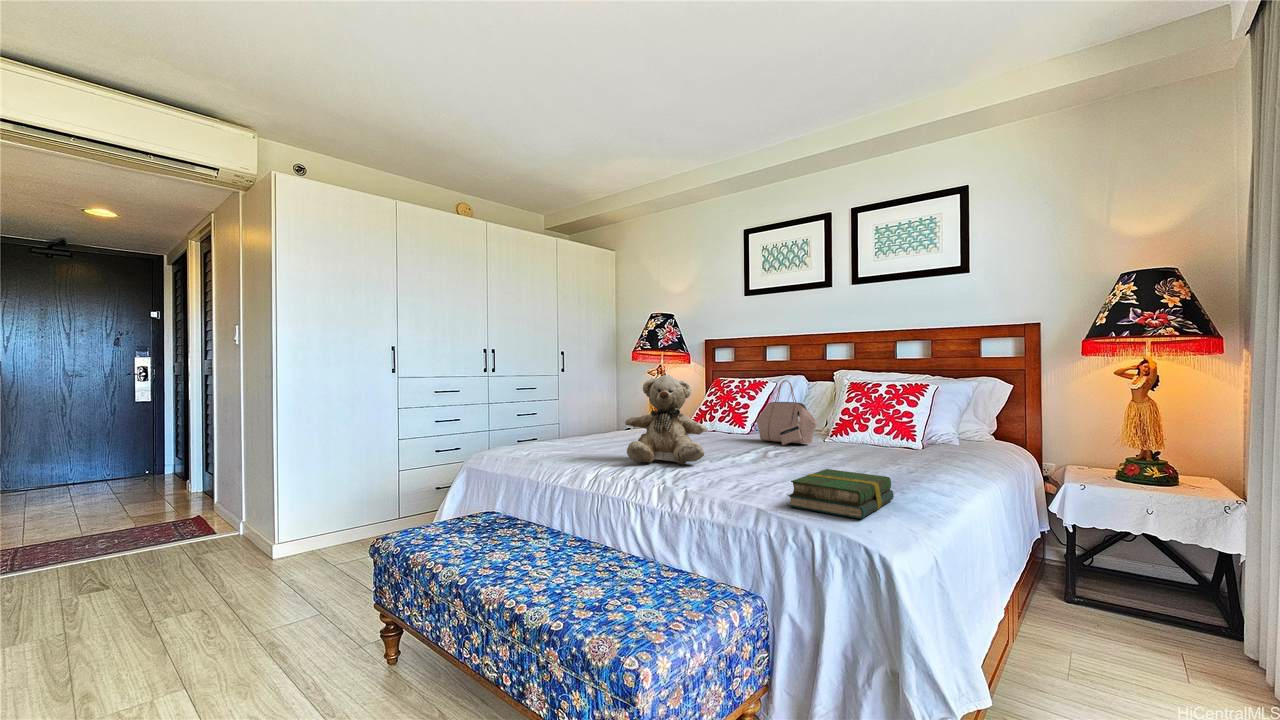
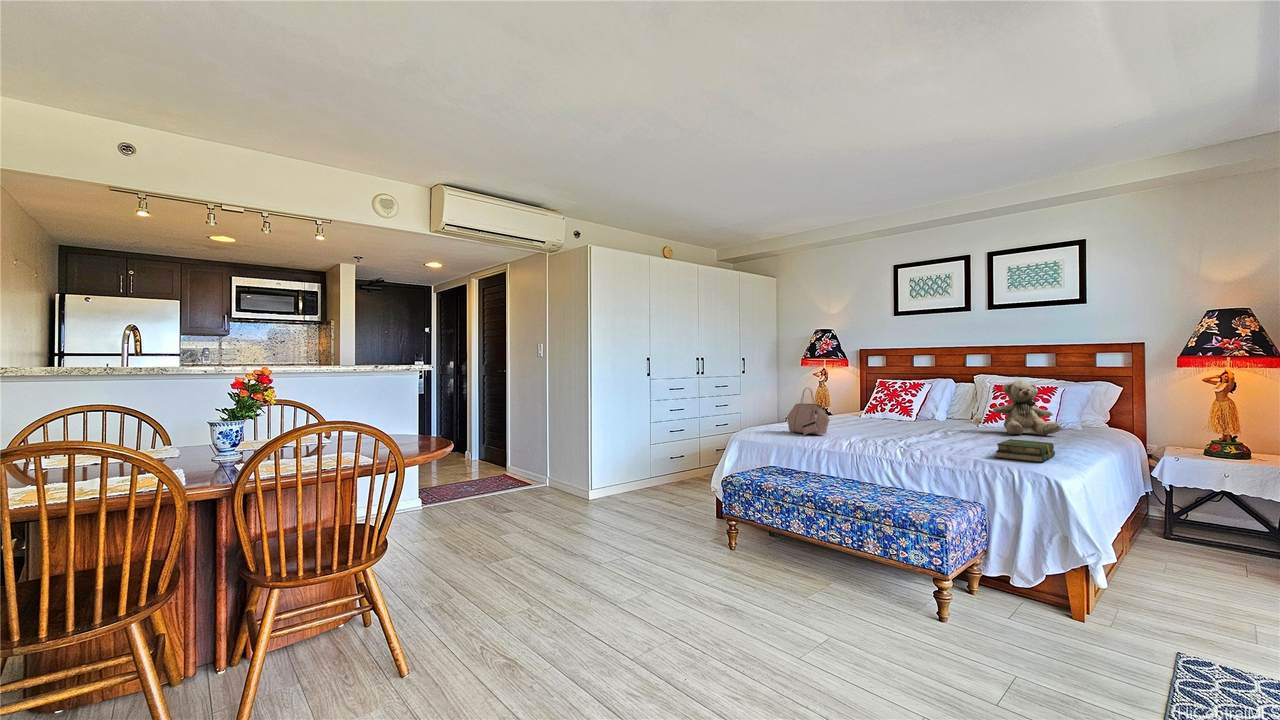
teddy bear: present [625,375,707,465] -> present [993,380,1061,436]
handbag: present [756,380,817,445] -> present [787,388,830,435]

